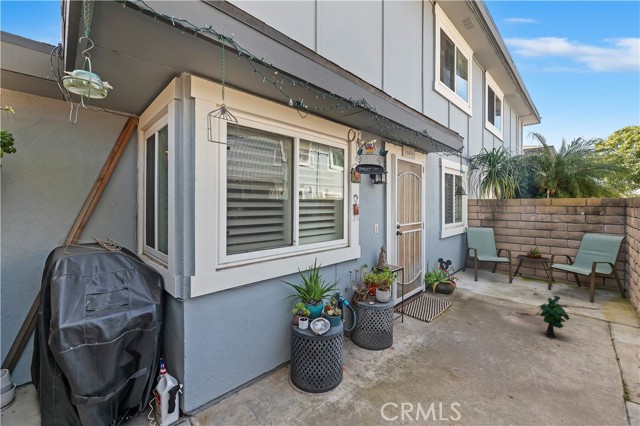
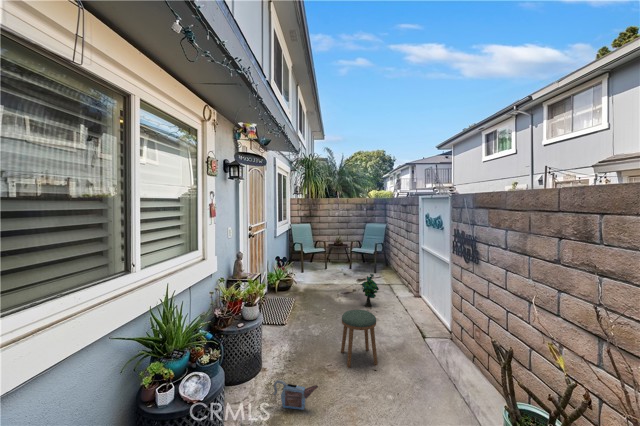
stool: none [475,326,525,402] -> present [341,310,377,368]
watering can: none [381,362,421,401] -> present [273,380,318,410]

